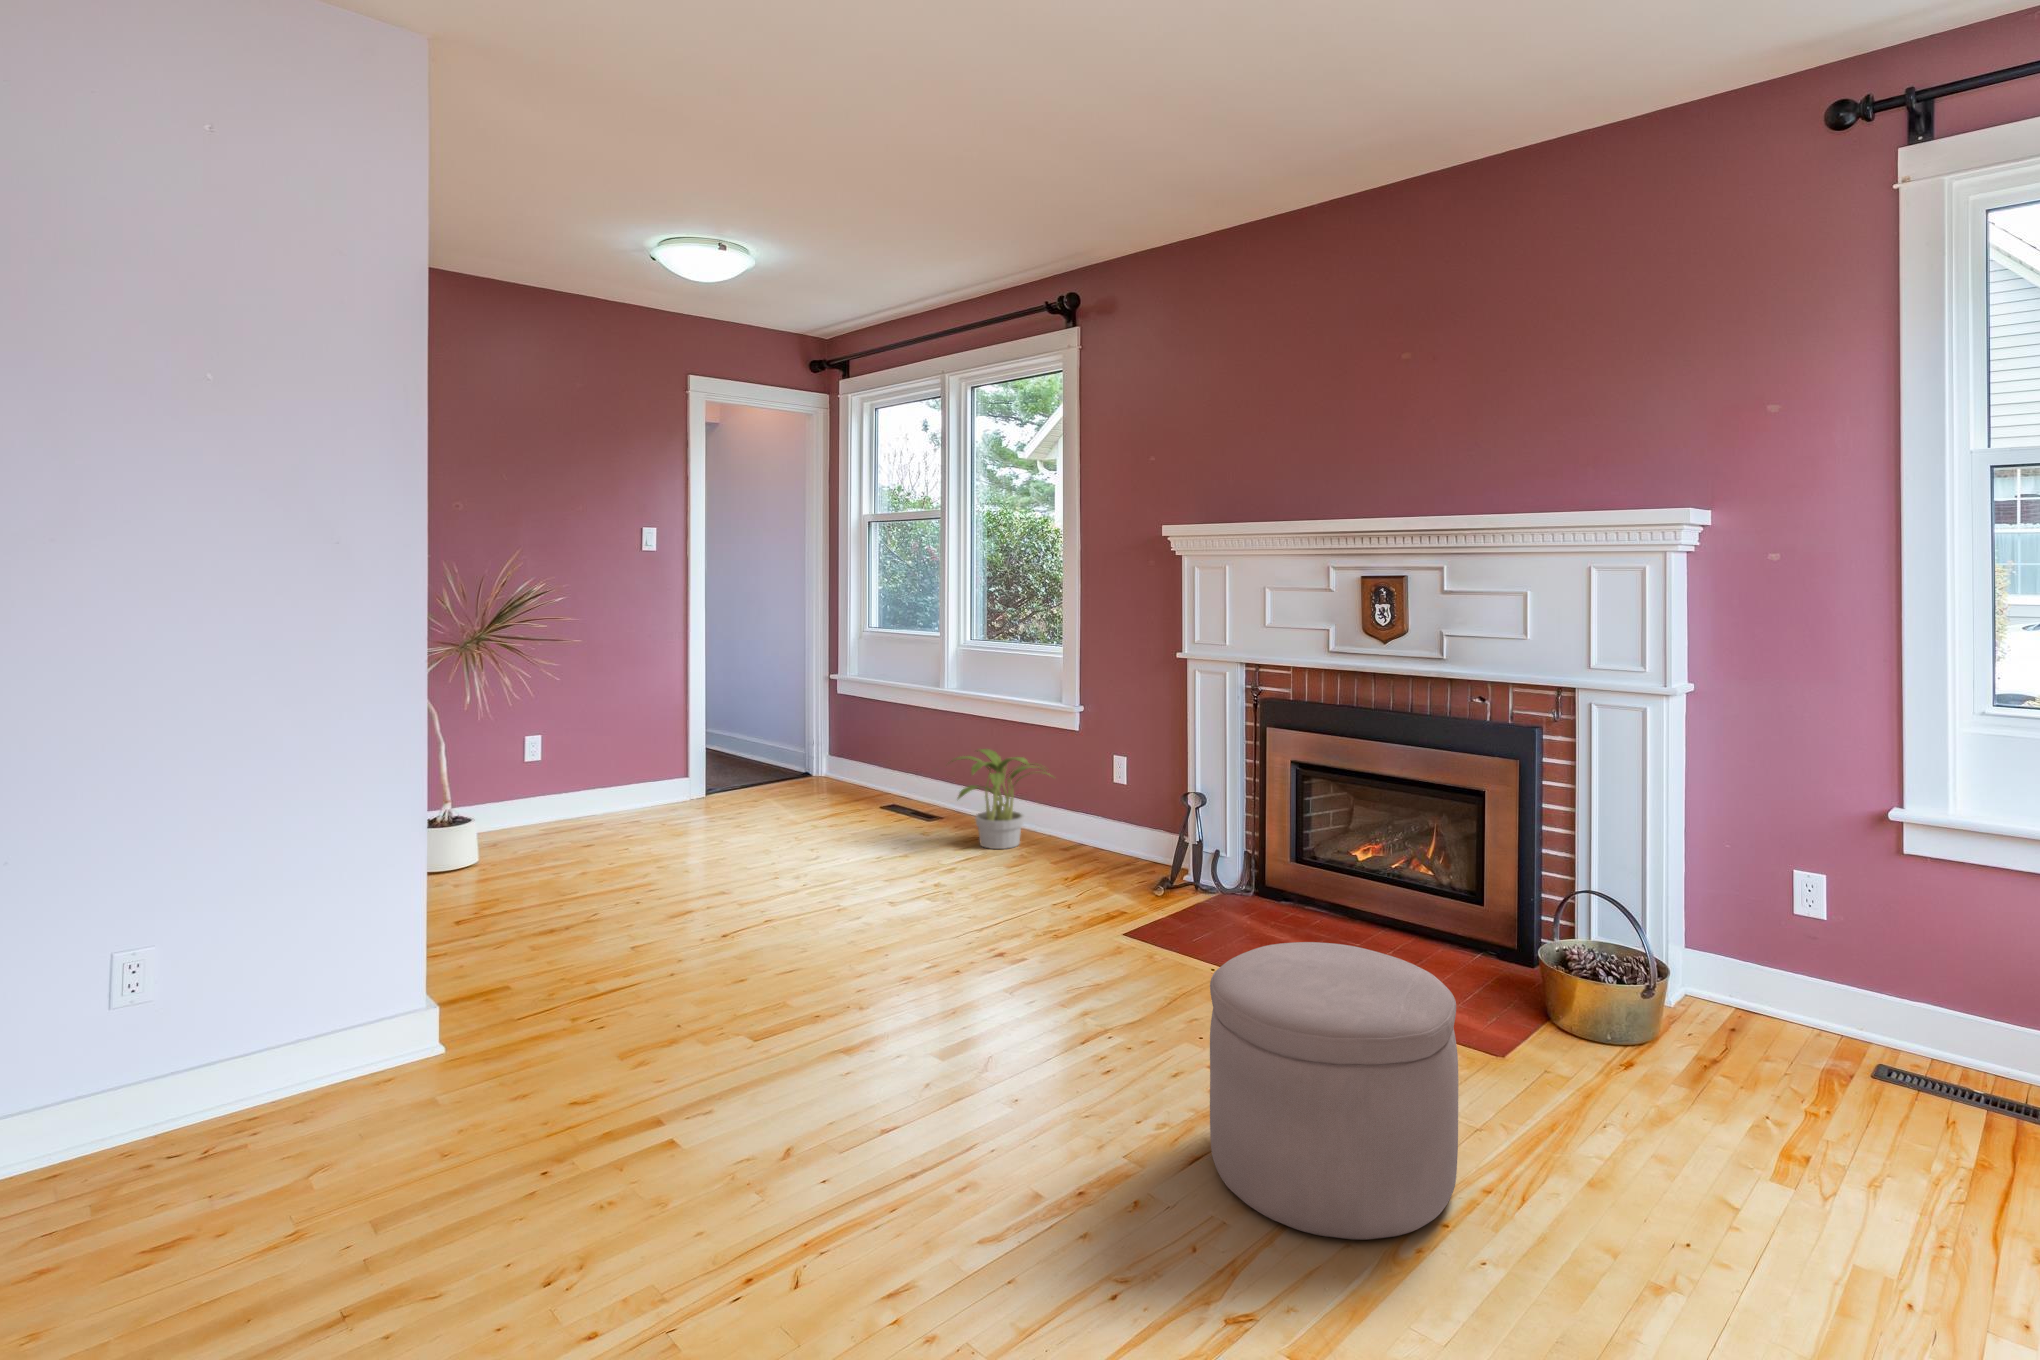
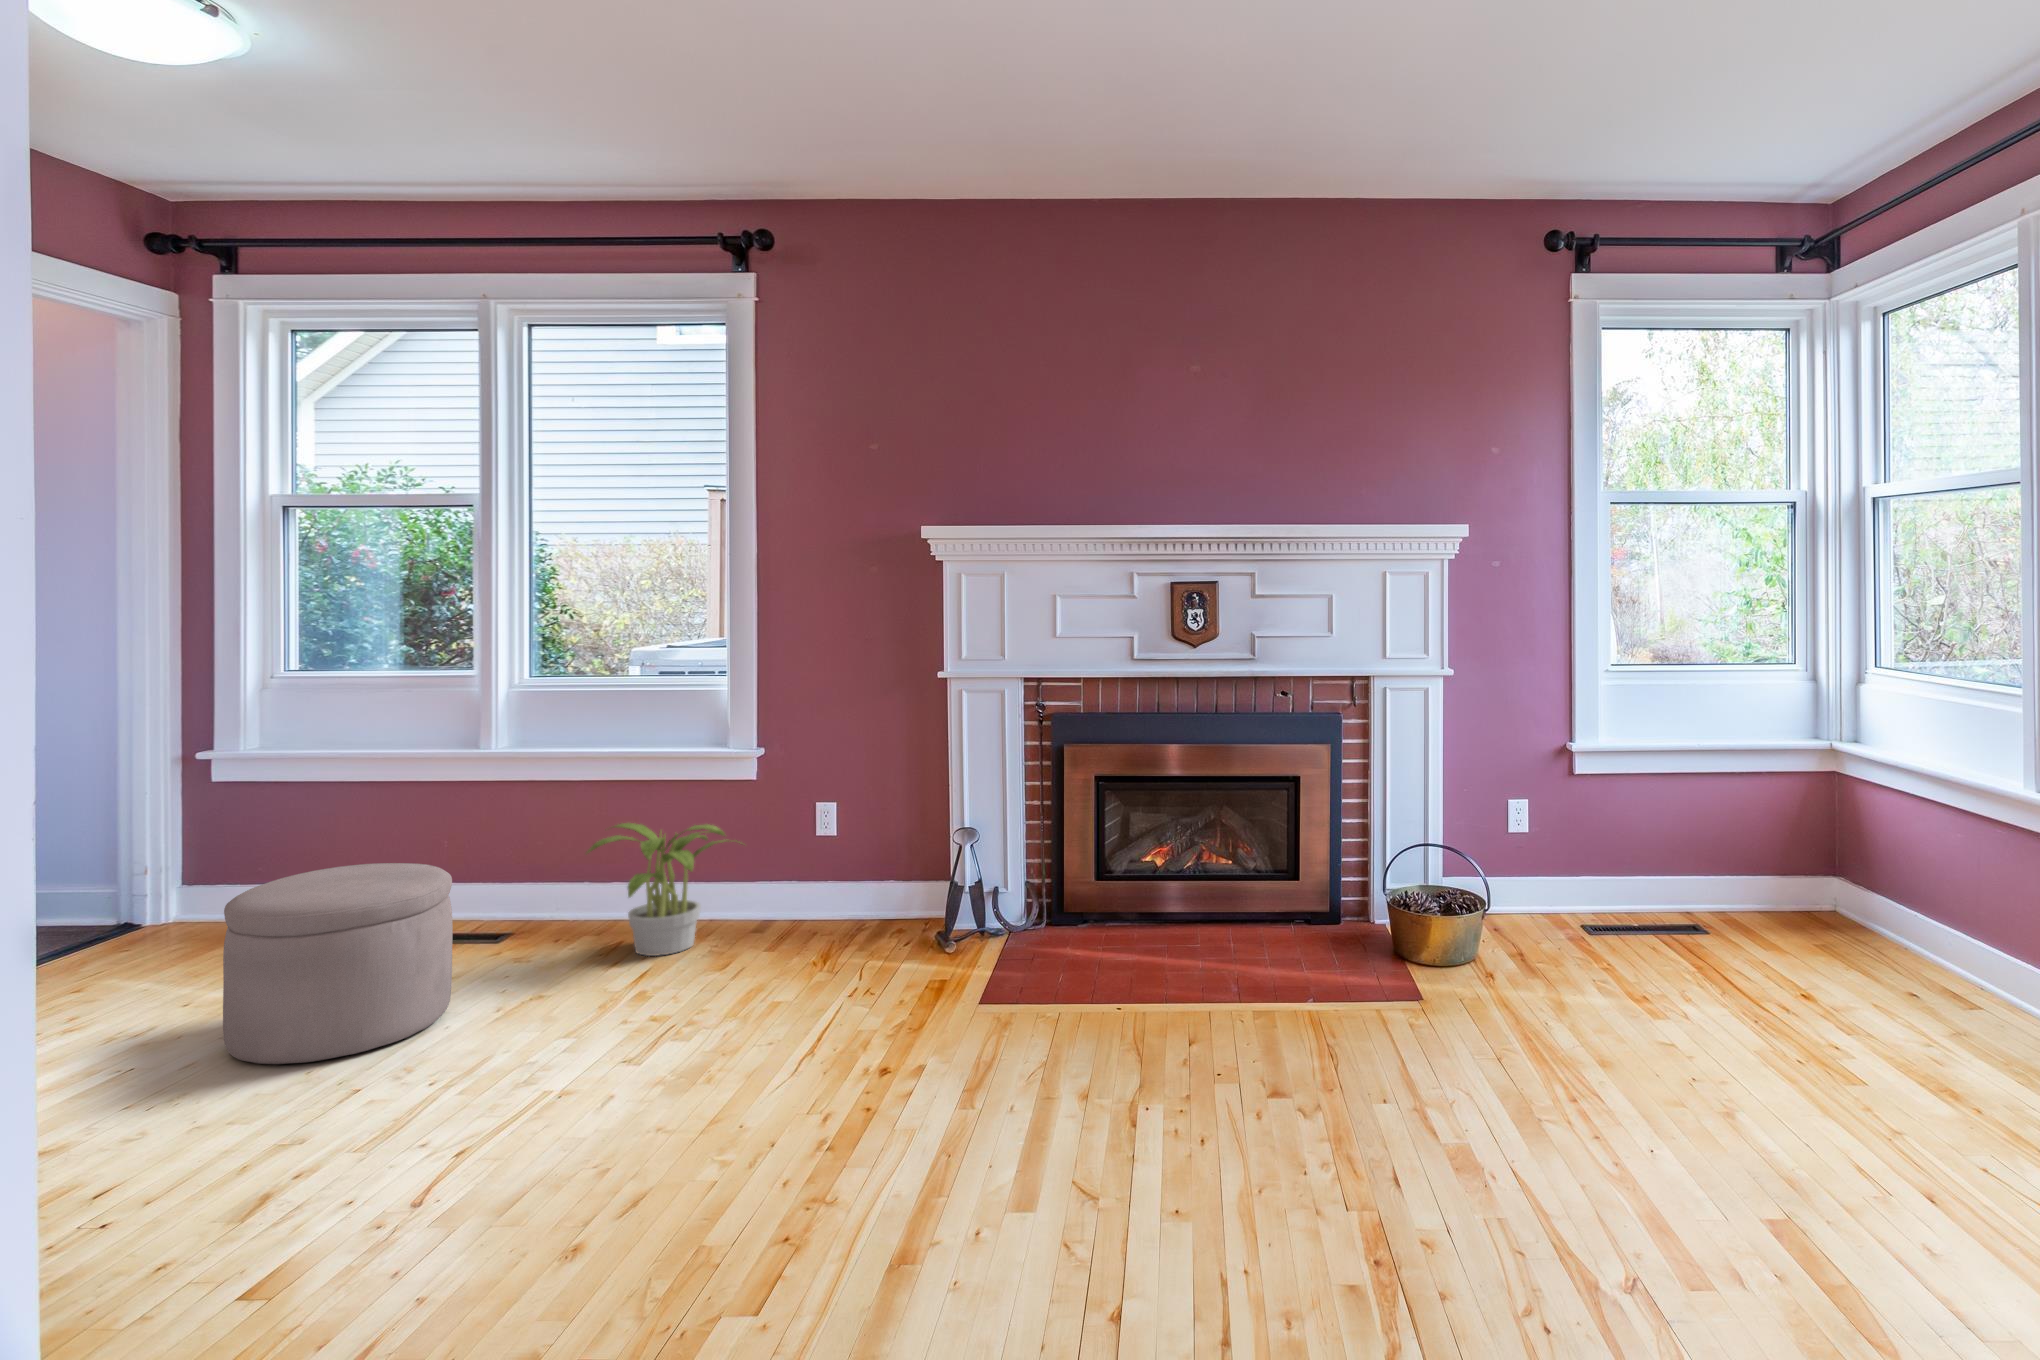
ottoman: present [1210,942,1458,1240] -> present [223,863,453,1064]

